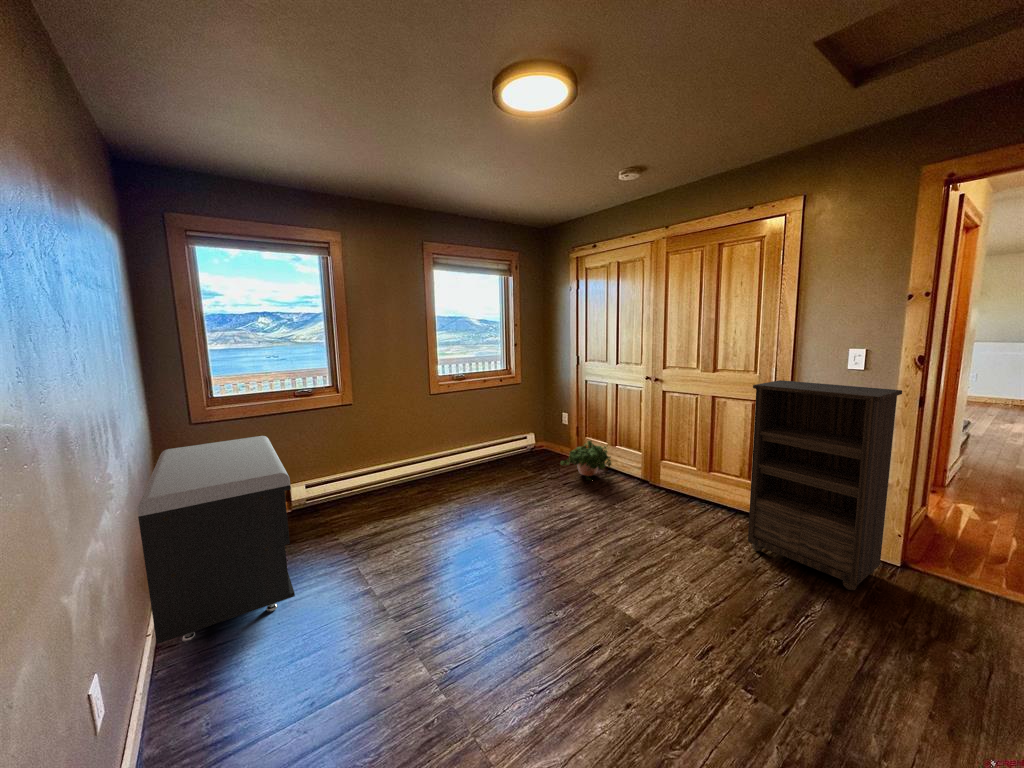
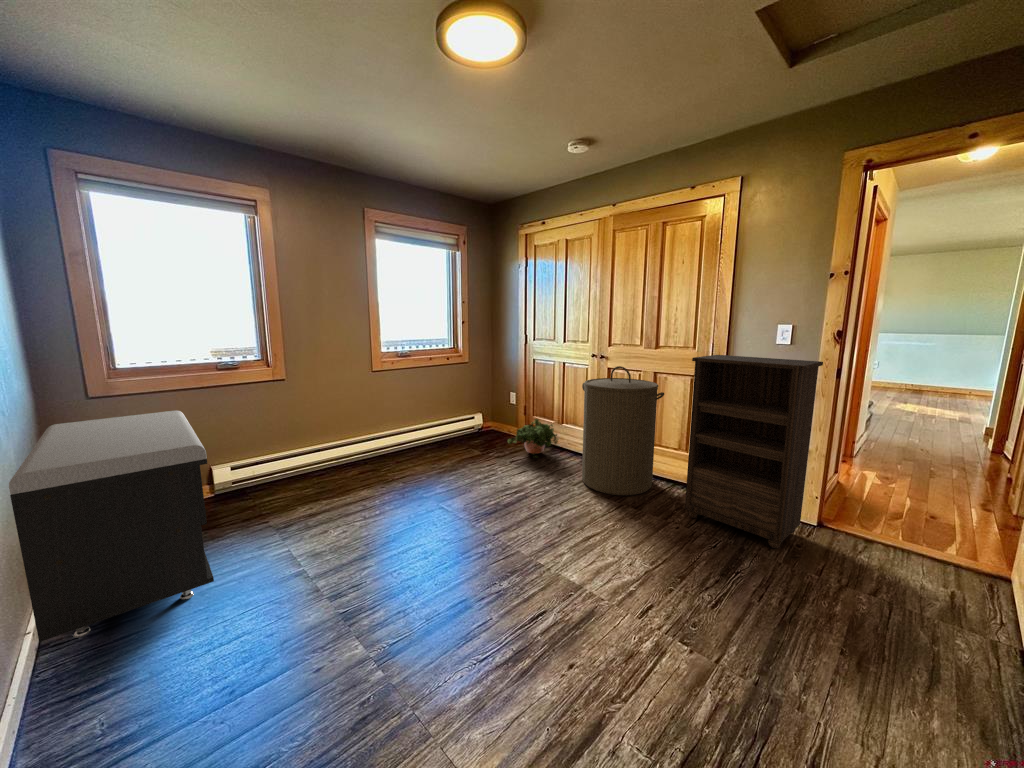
laundry hamper: none [636,391,723,524] -> present [582,366,664,495]

